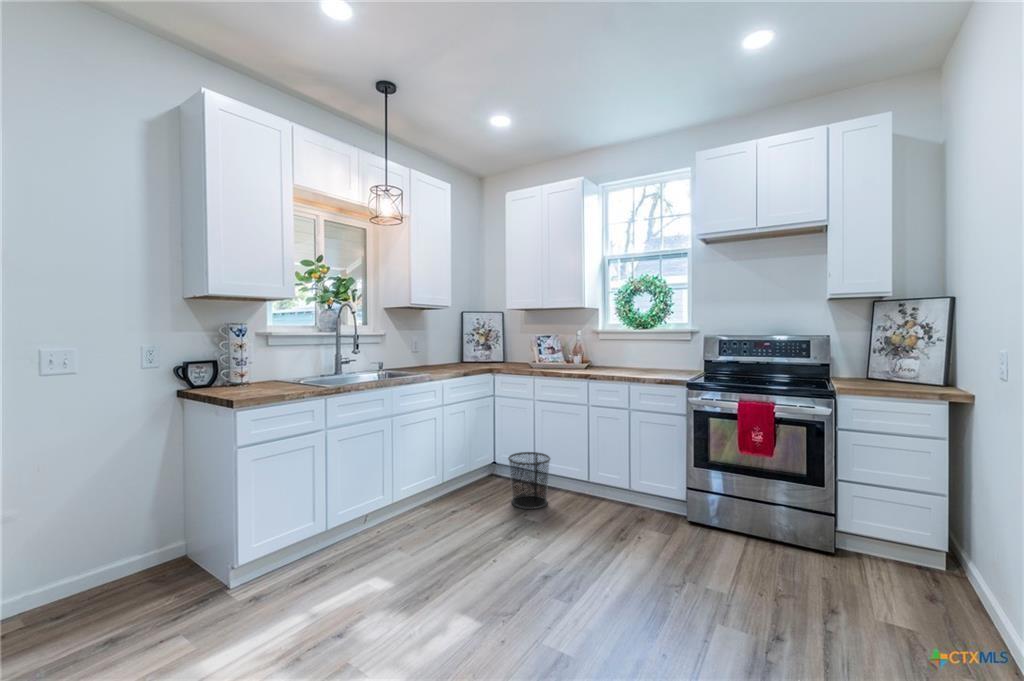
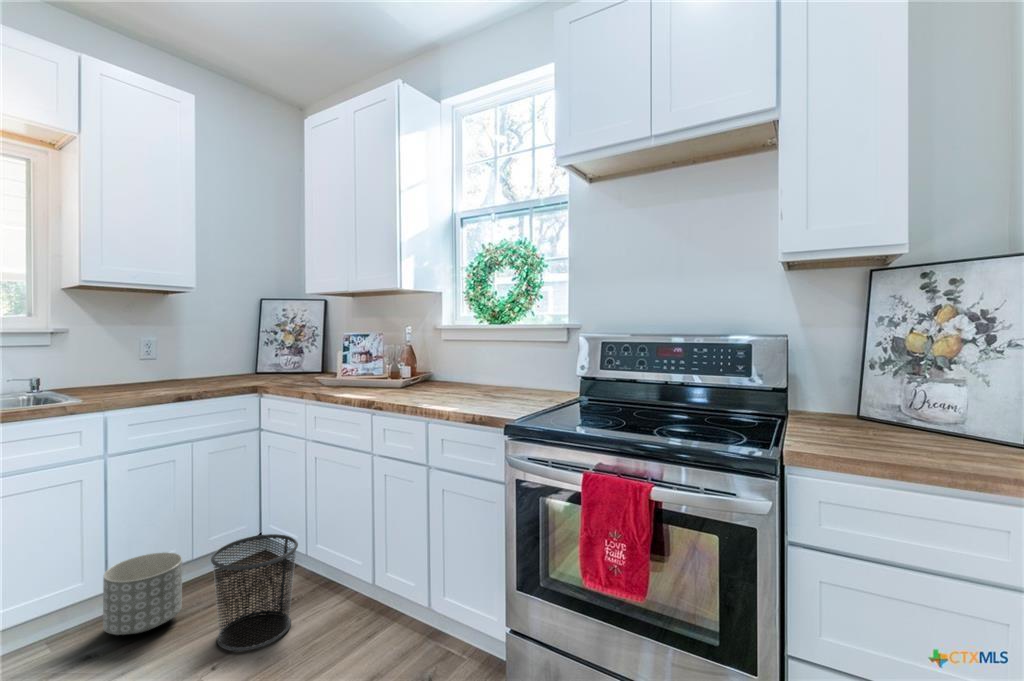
planter: none [448,463,483,503] -> present [103,552,182,635]

